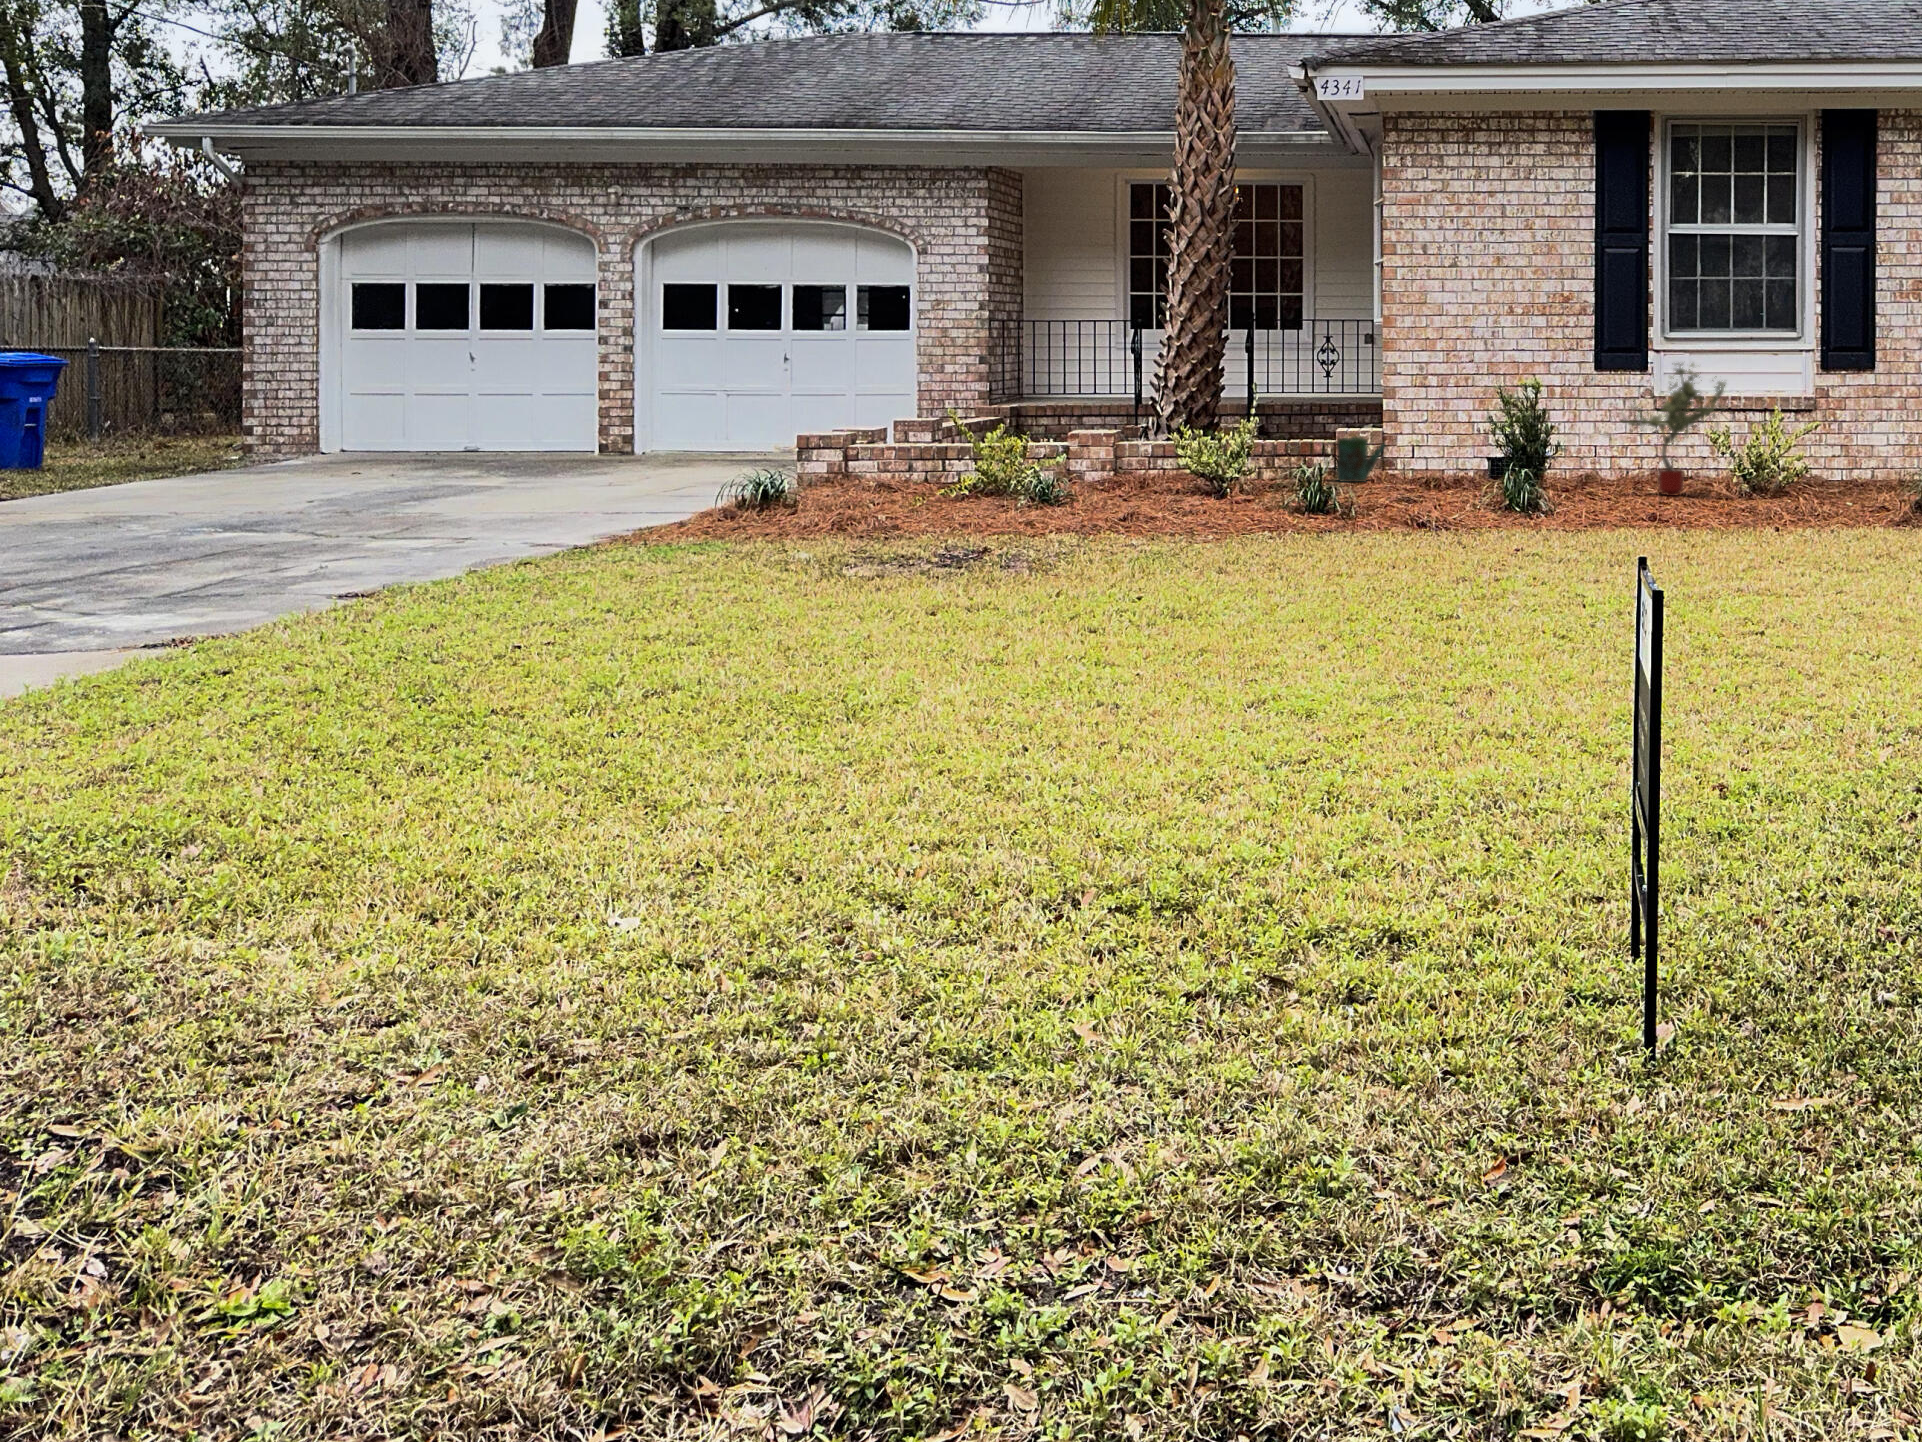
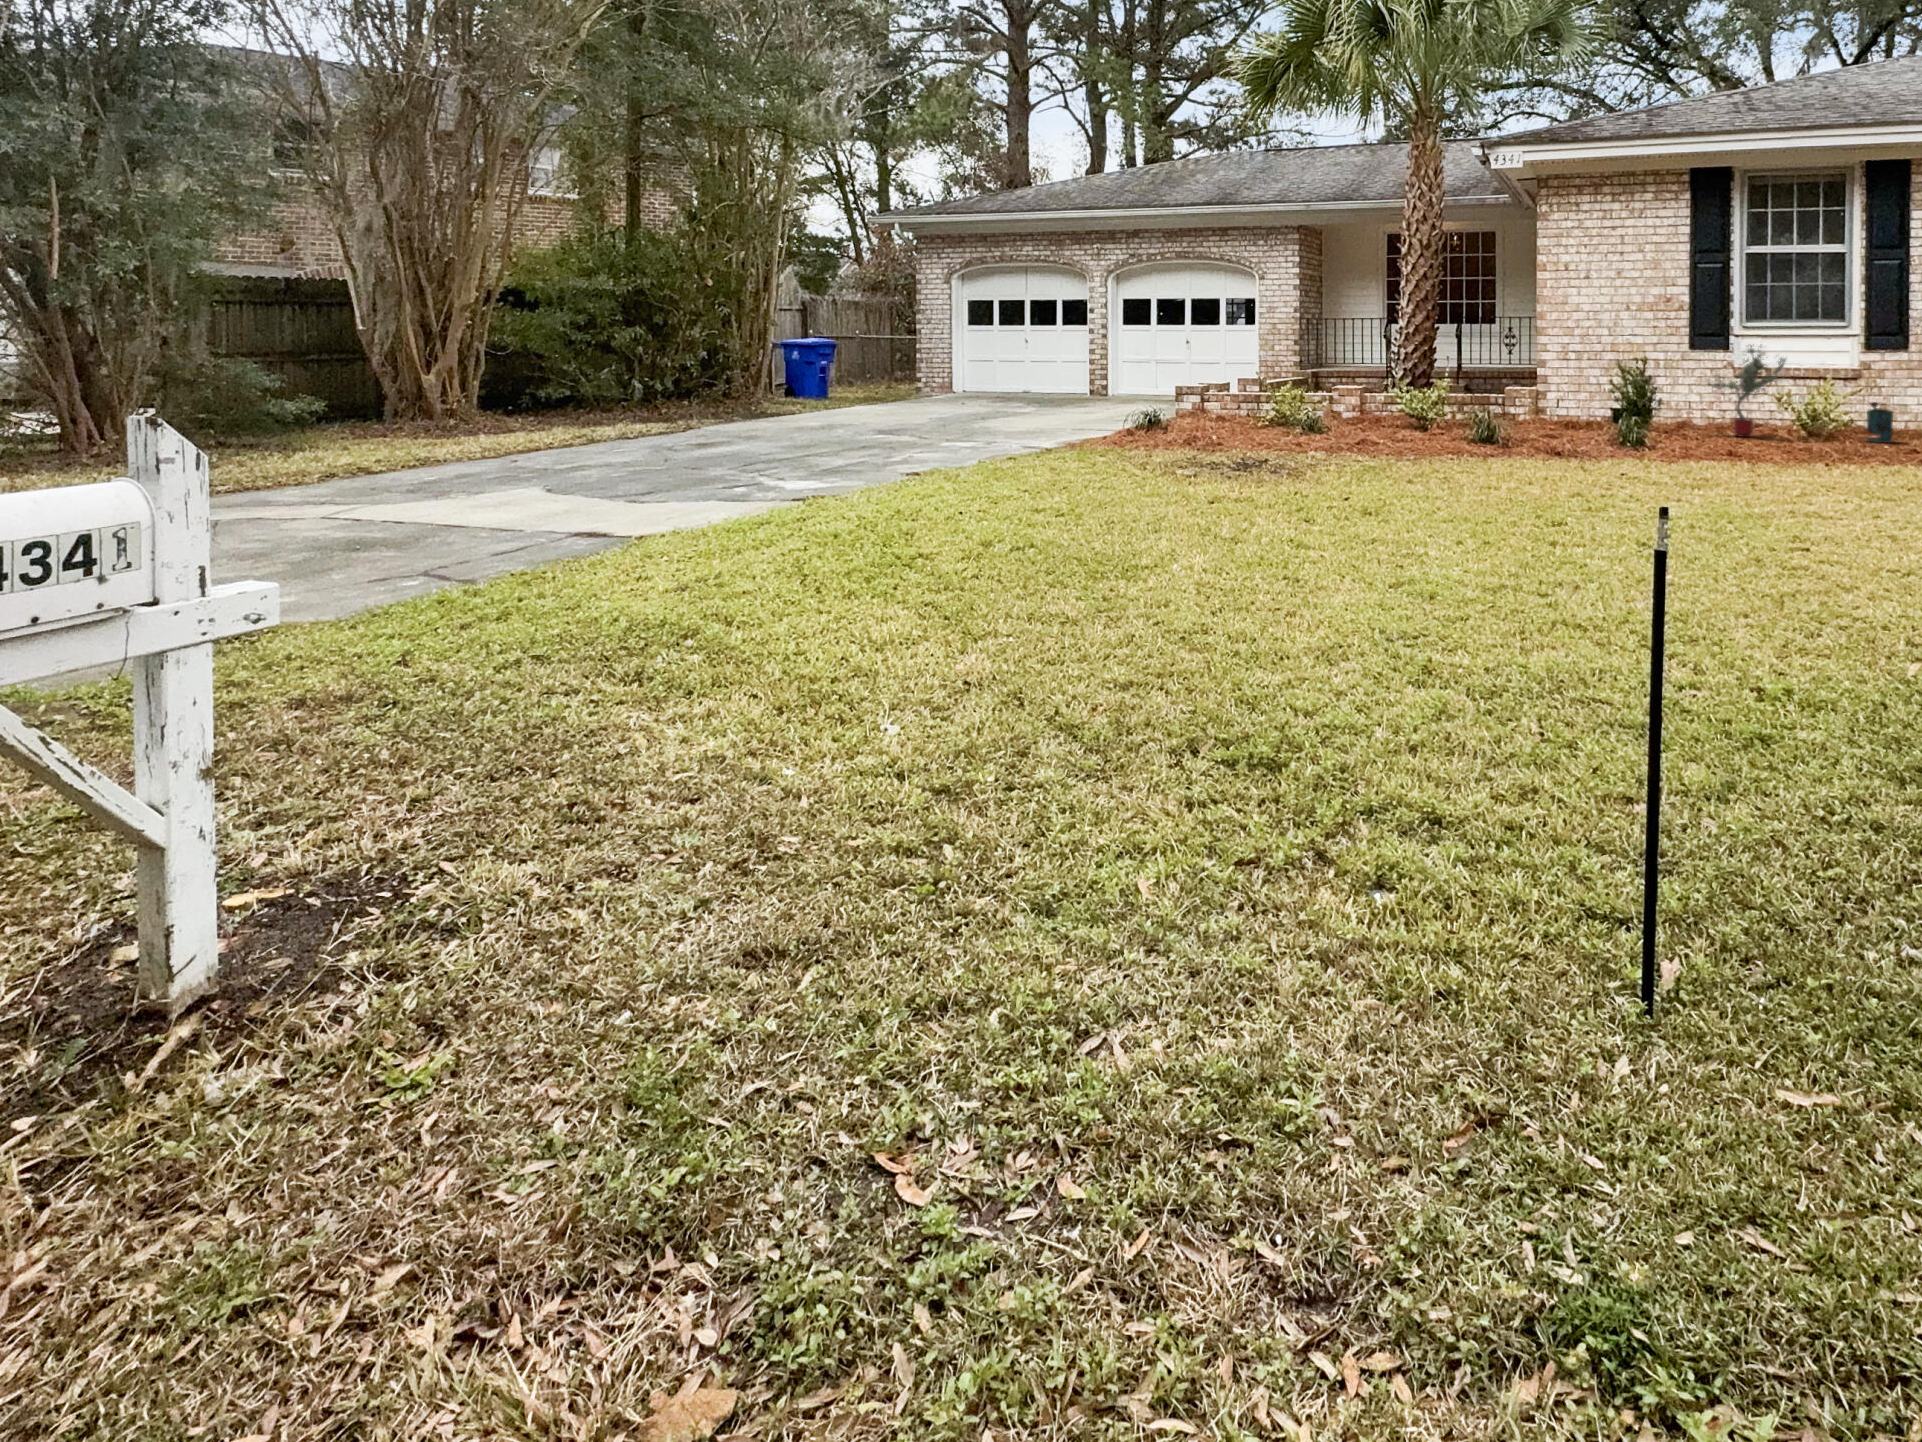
watering can: present [1326,436,1385,482] -> present [1866,402,1893,443]

